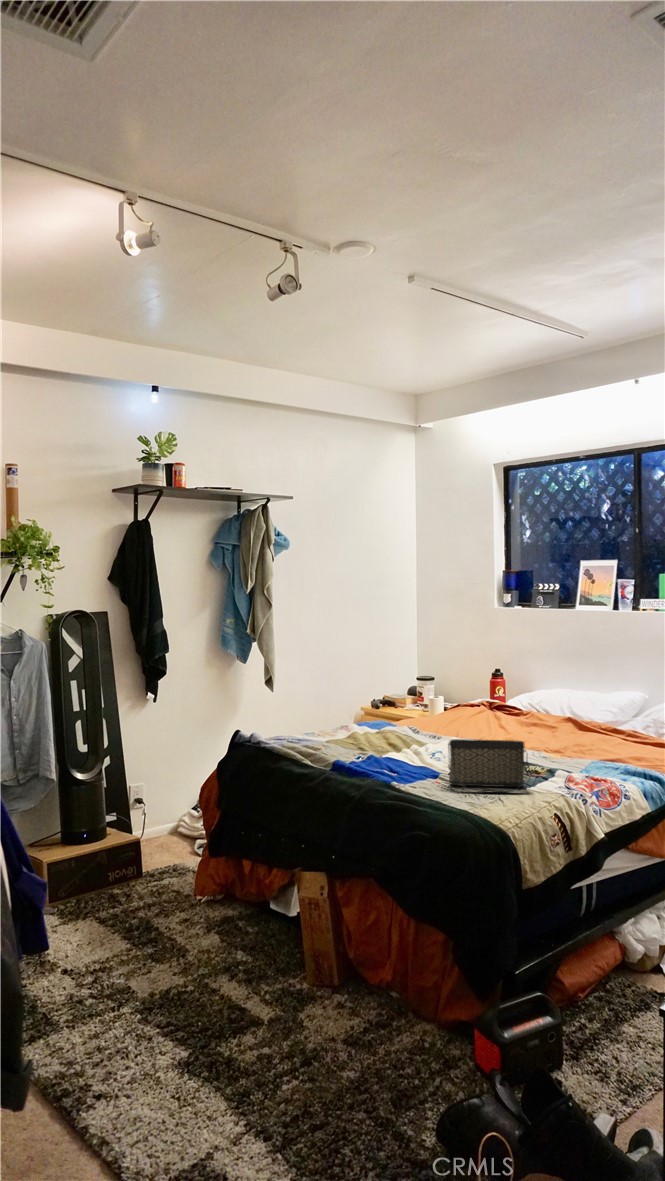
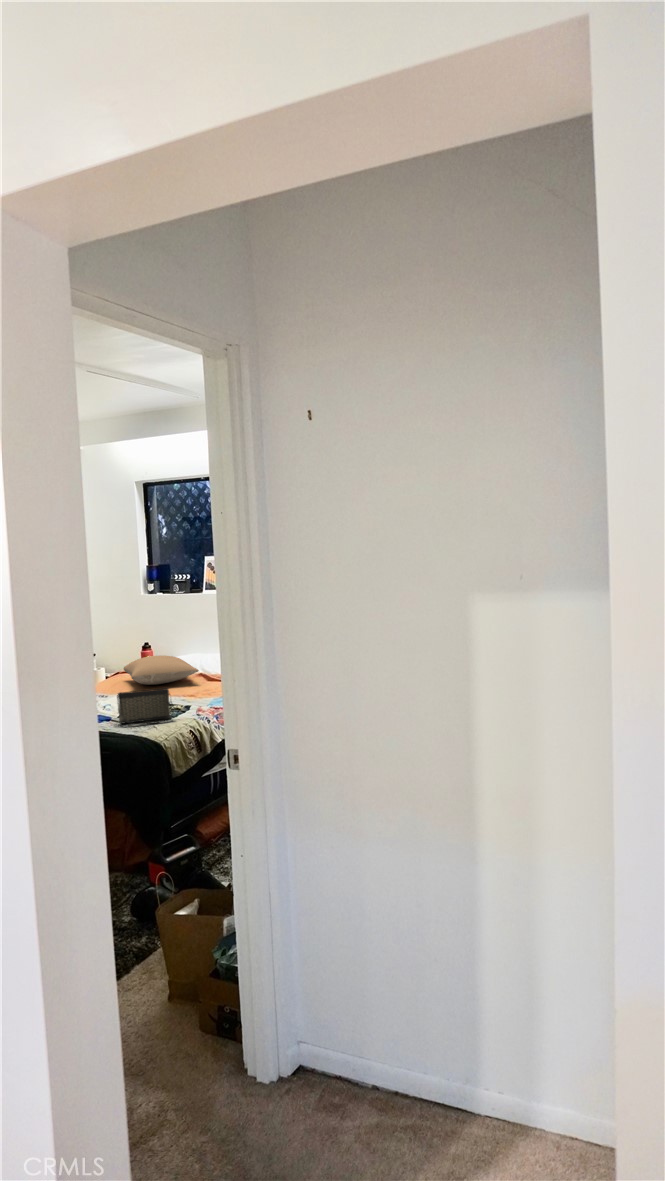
pillow: none [465,689,568,727] -> present [124,656,199,685]

